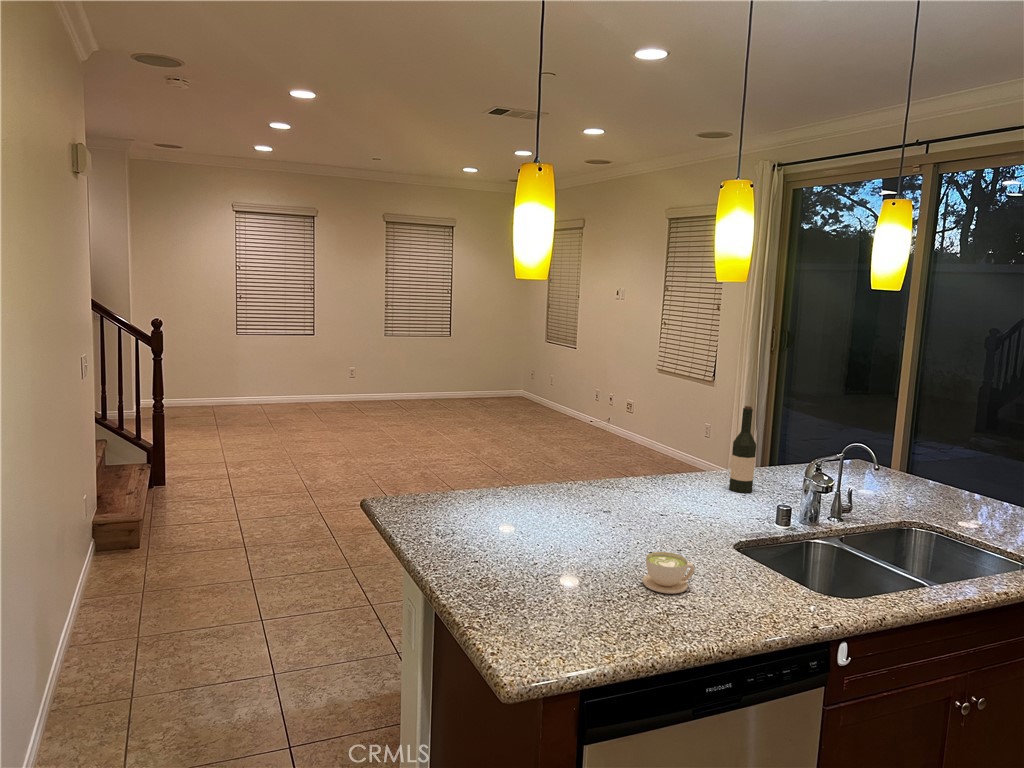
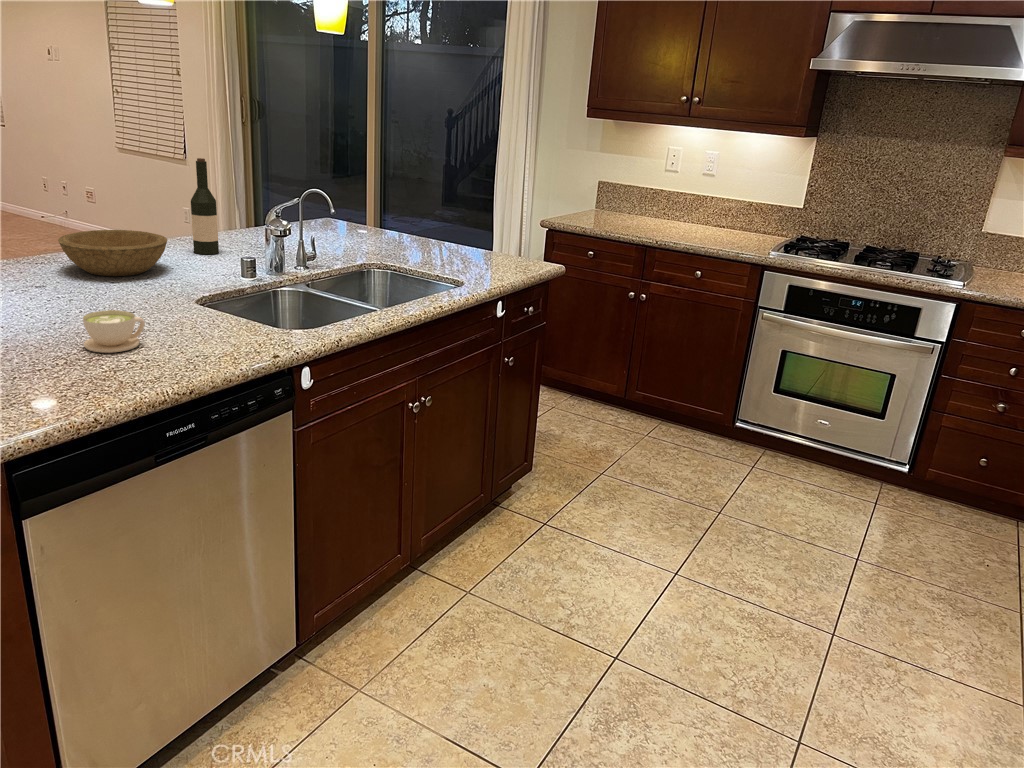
bowl: none [625,464,711,509] -> present [58,230,167,276]

